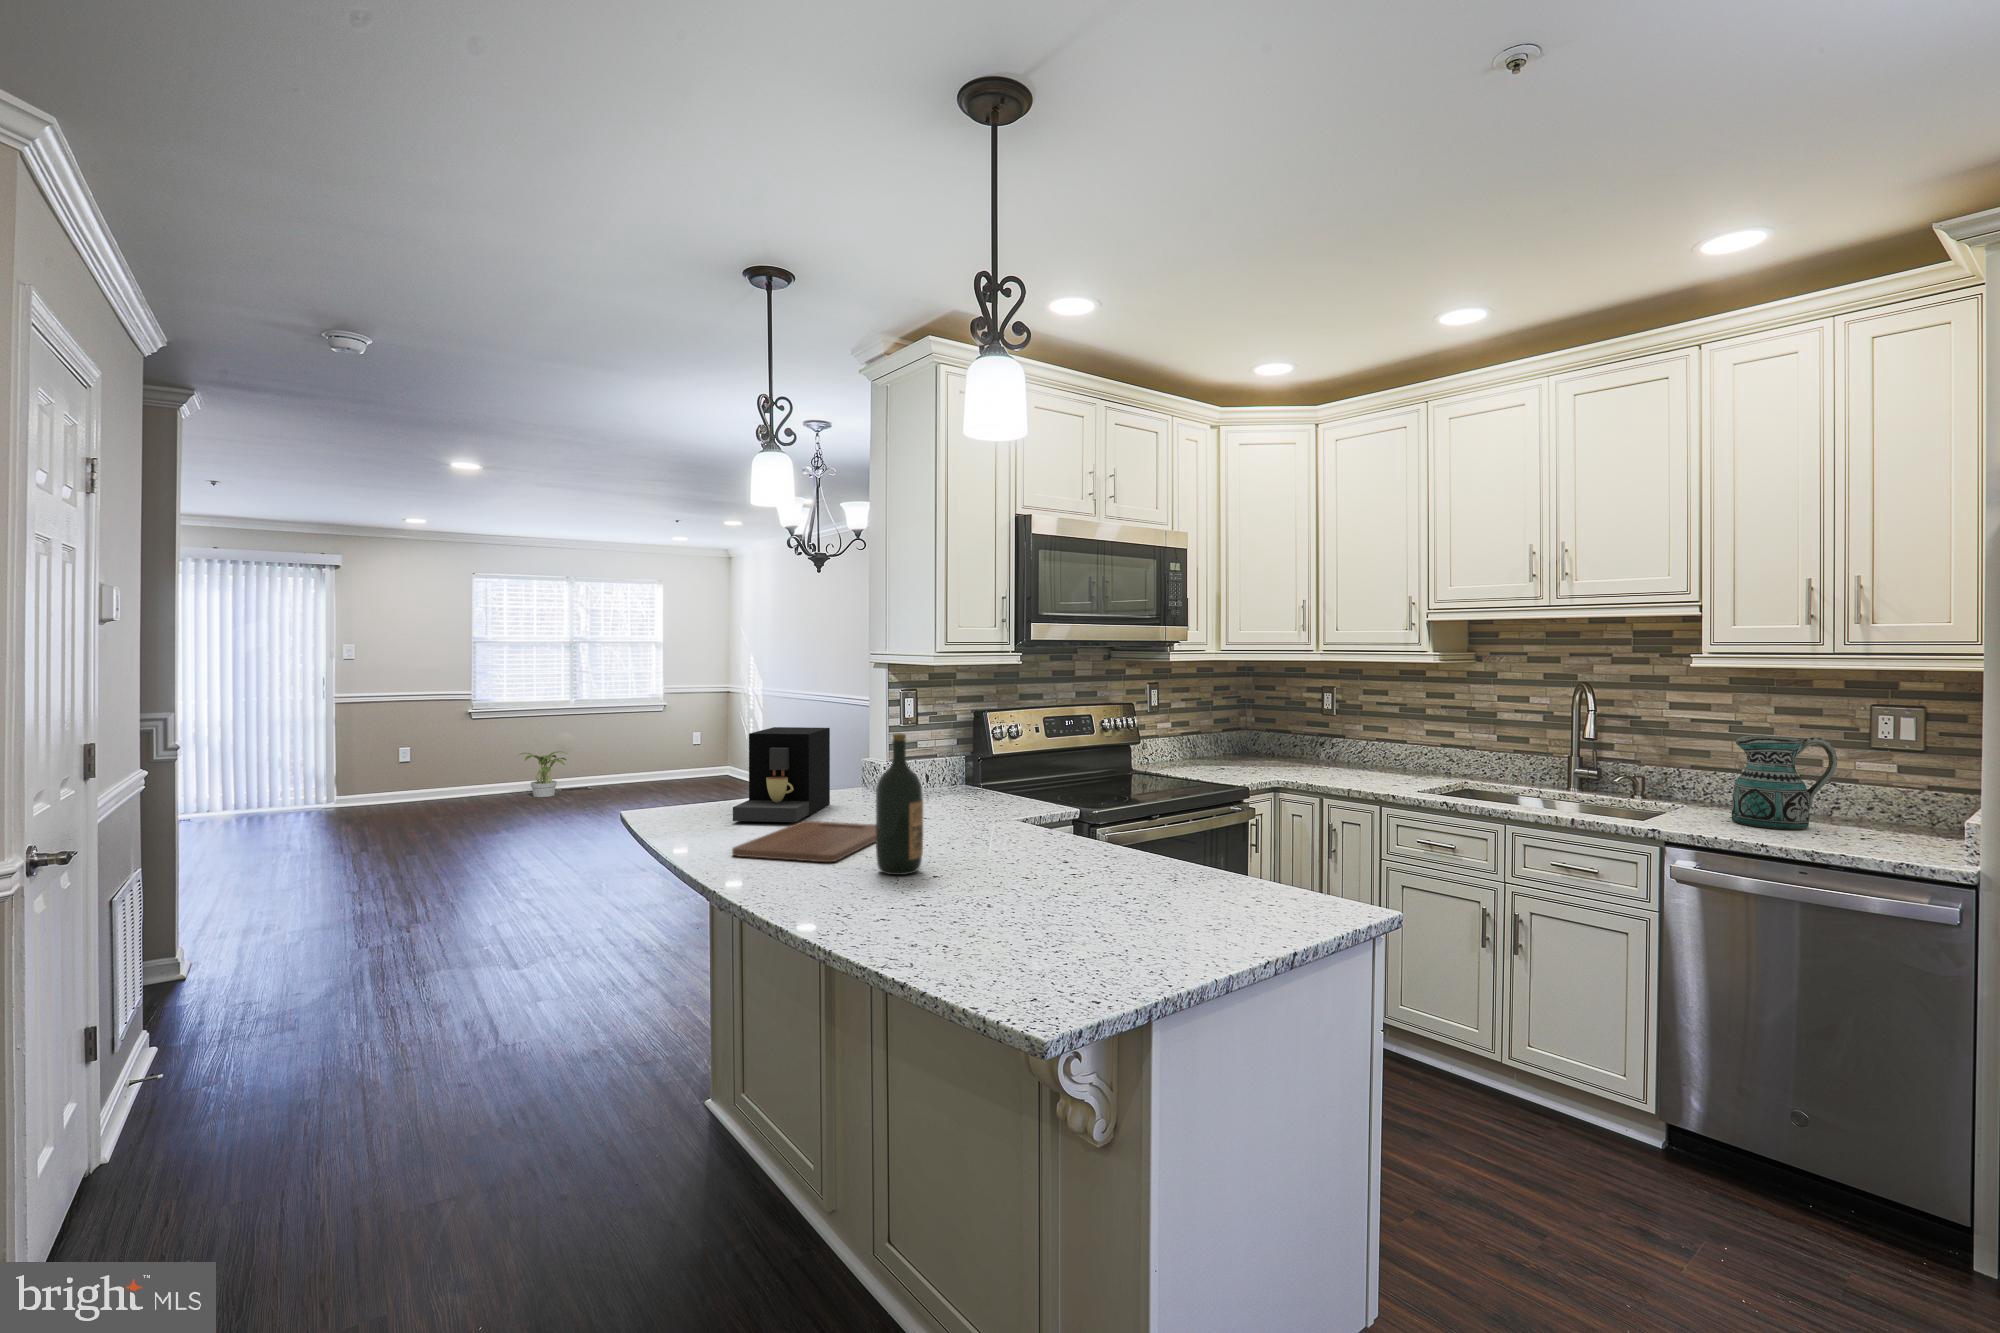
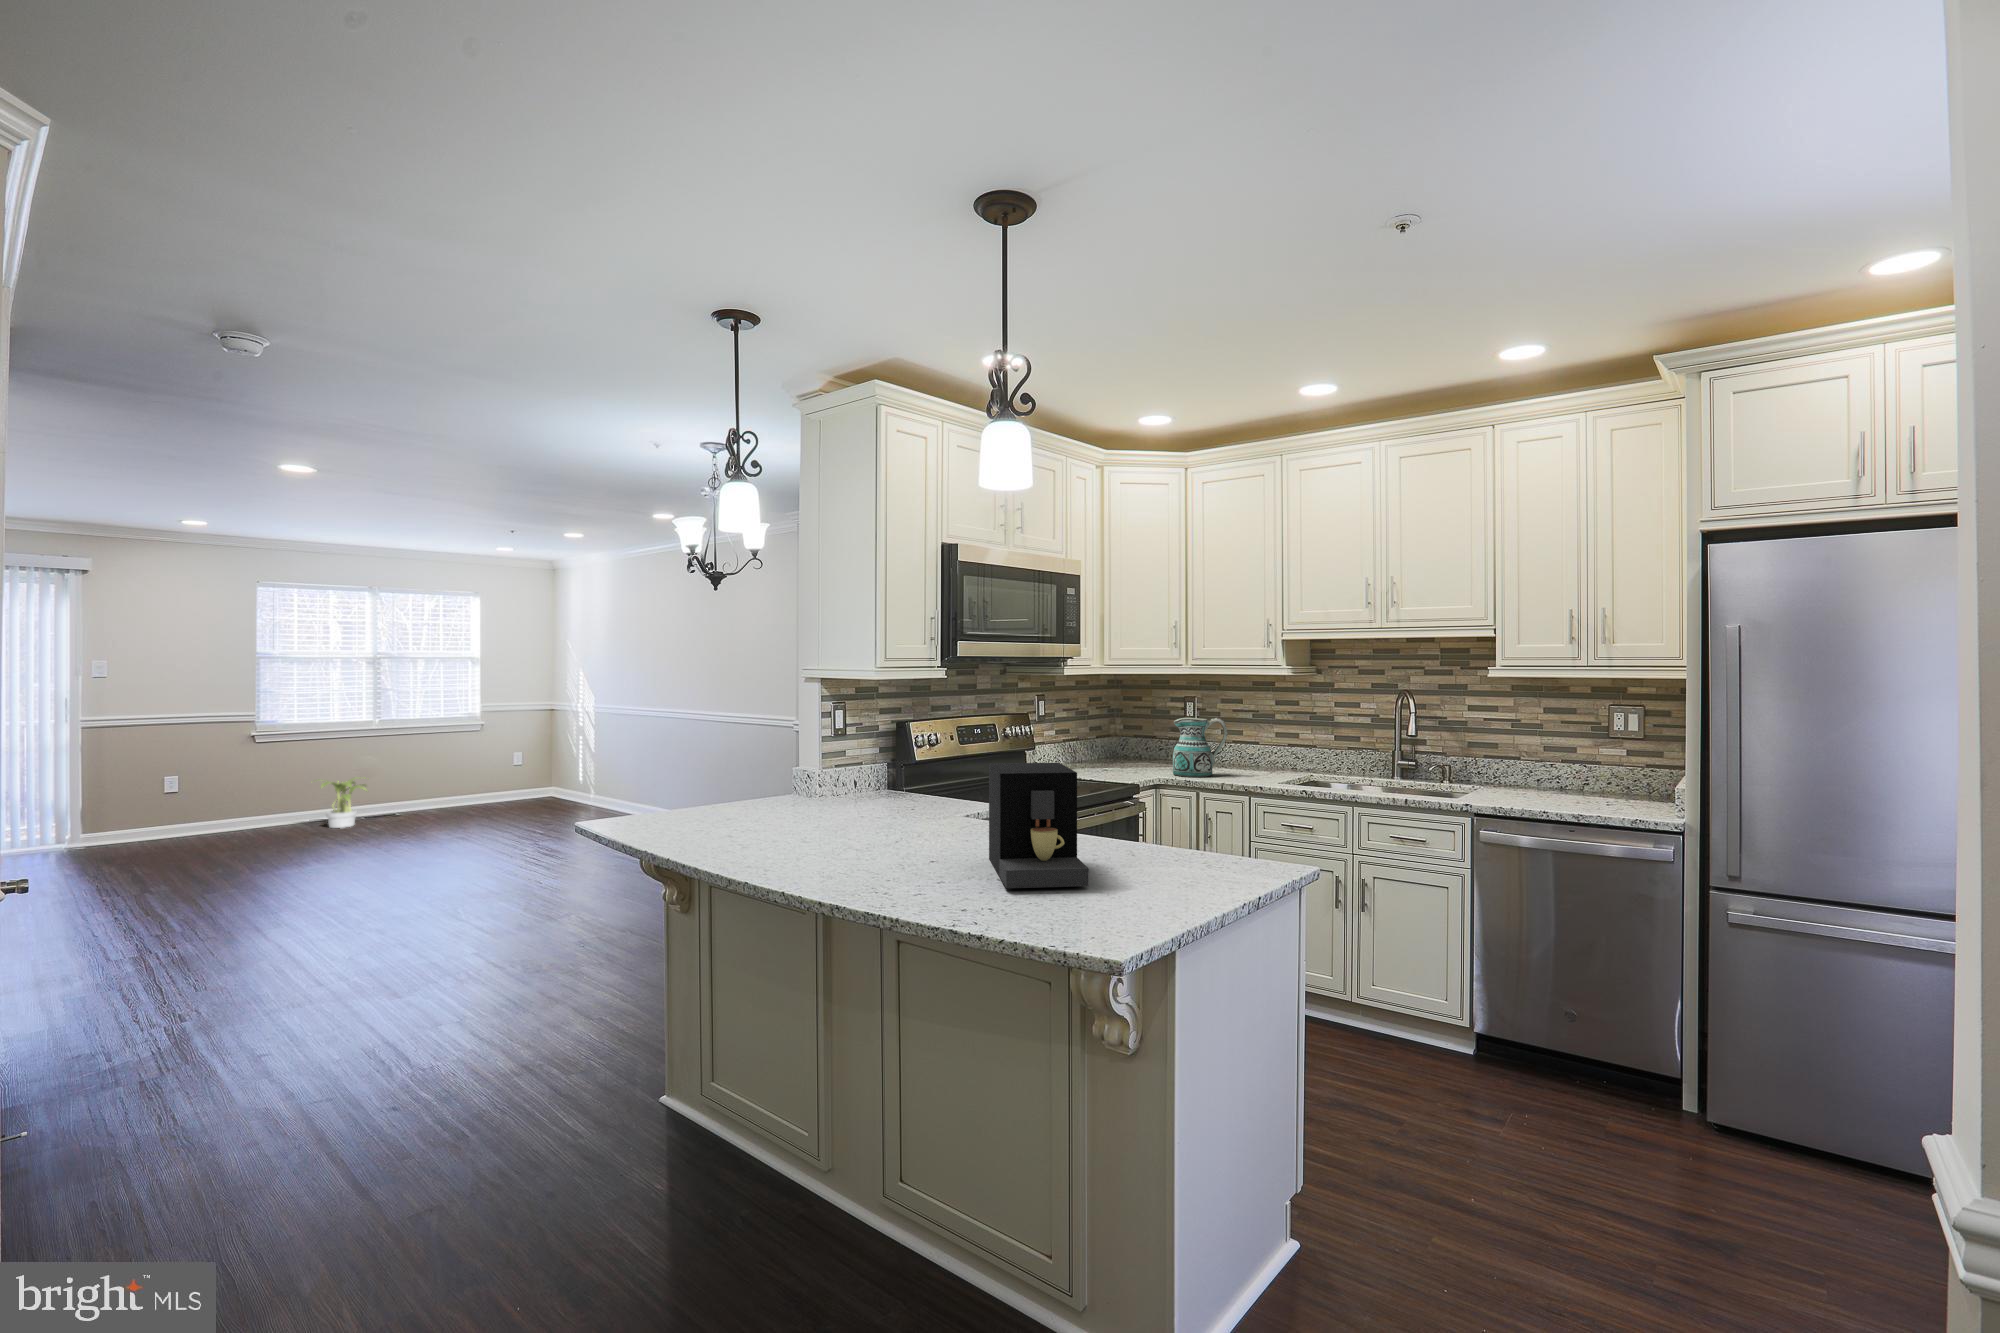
coffee maker: present [733,727,830,822] -> present [989,763,1089,888]
wine bottle: present [876,733,923,875] -> none [882,737,923,861]
ceramic pitcher: present [1732,735,1837,829] -> present [1173,718,1228,777]
cutting board: present [732,821,876,862] -> none [737,822,865,854]

